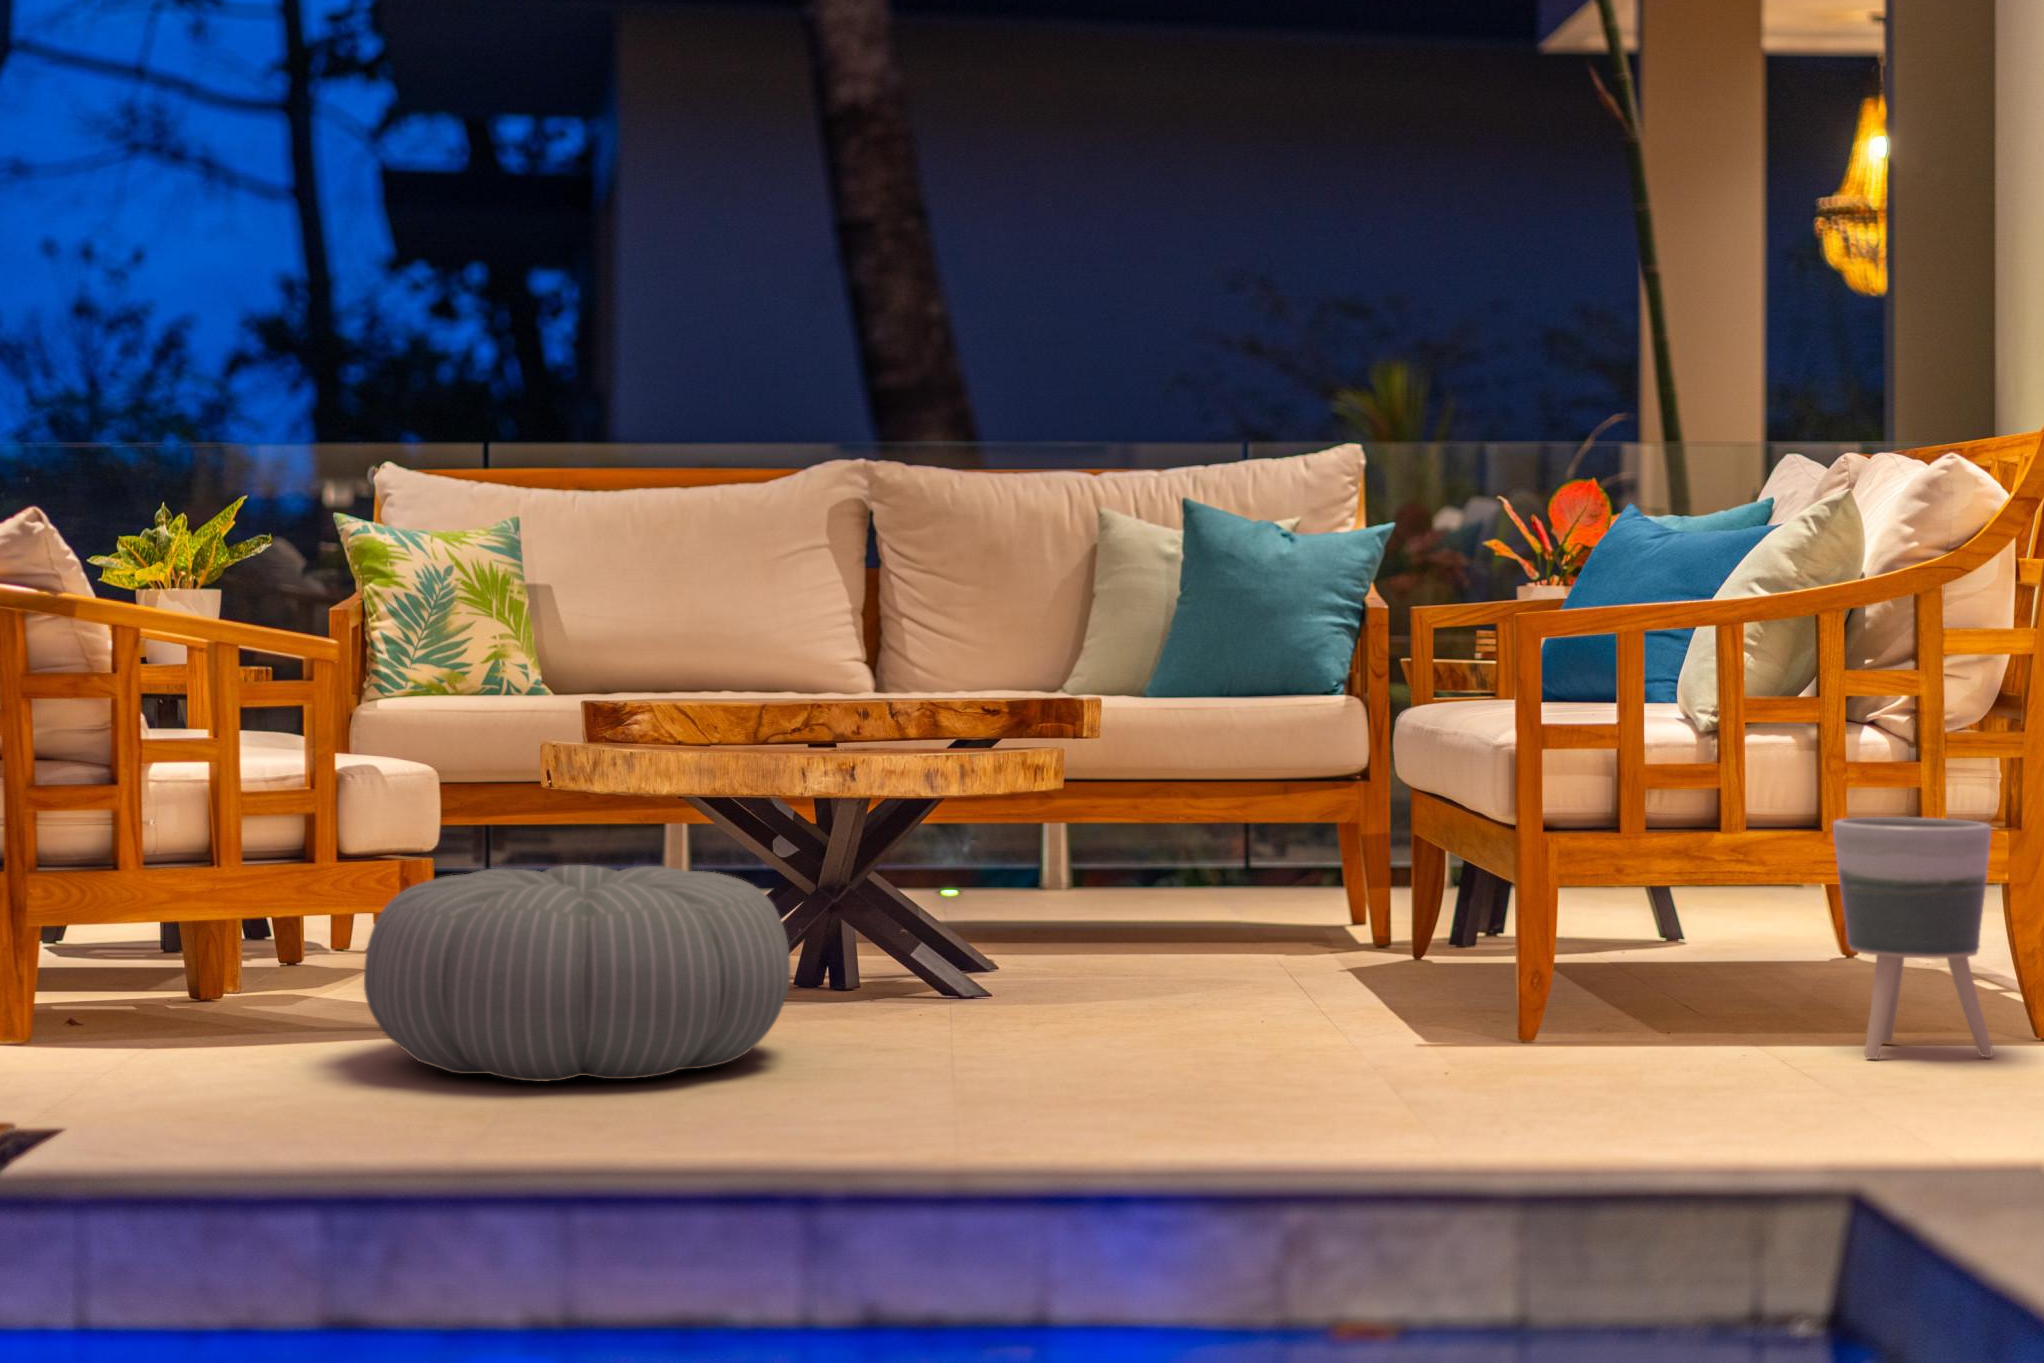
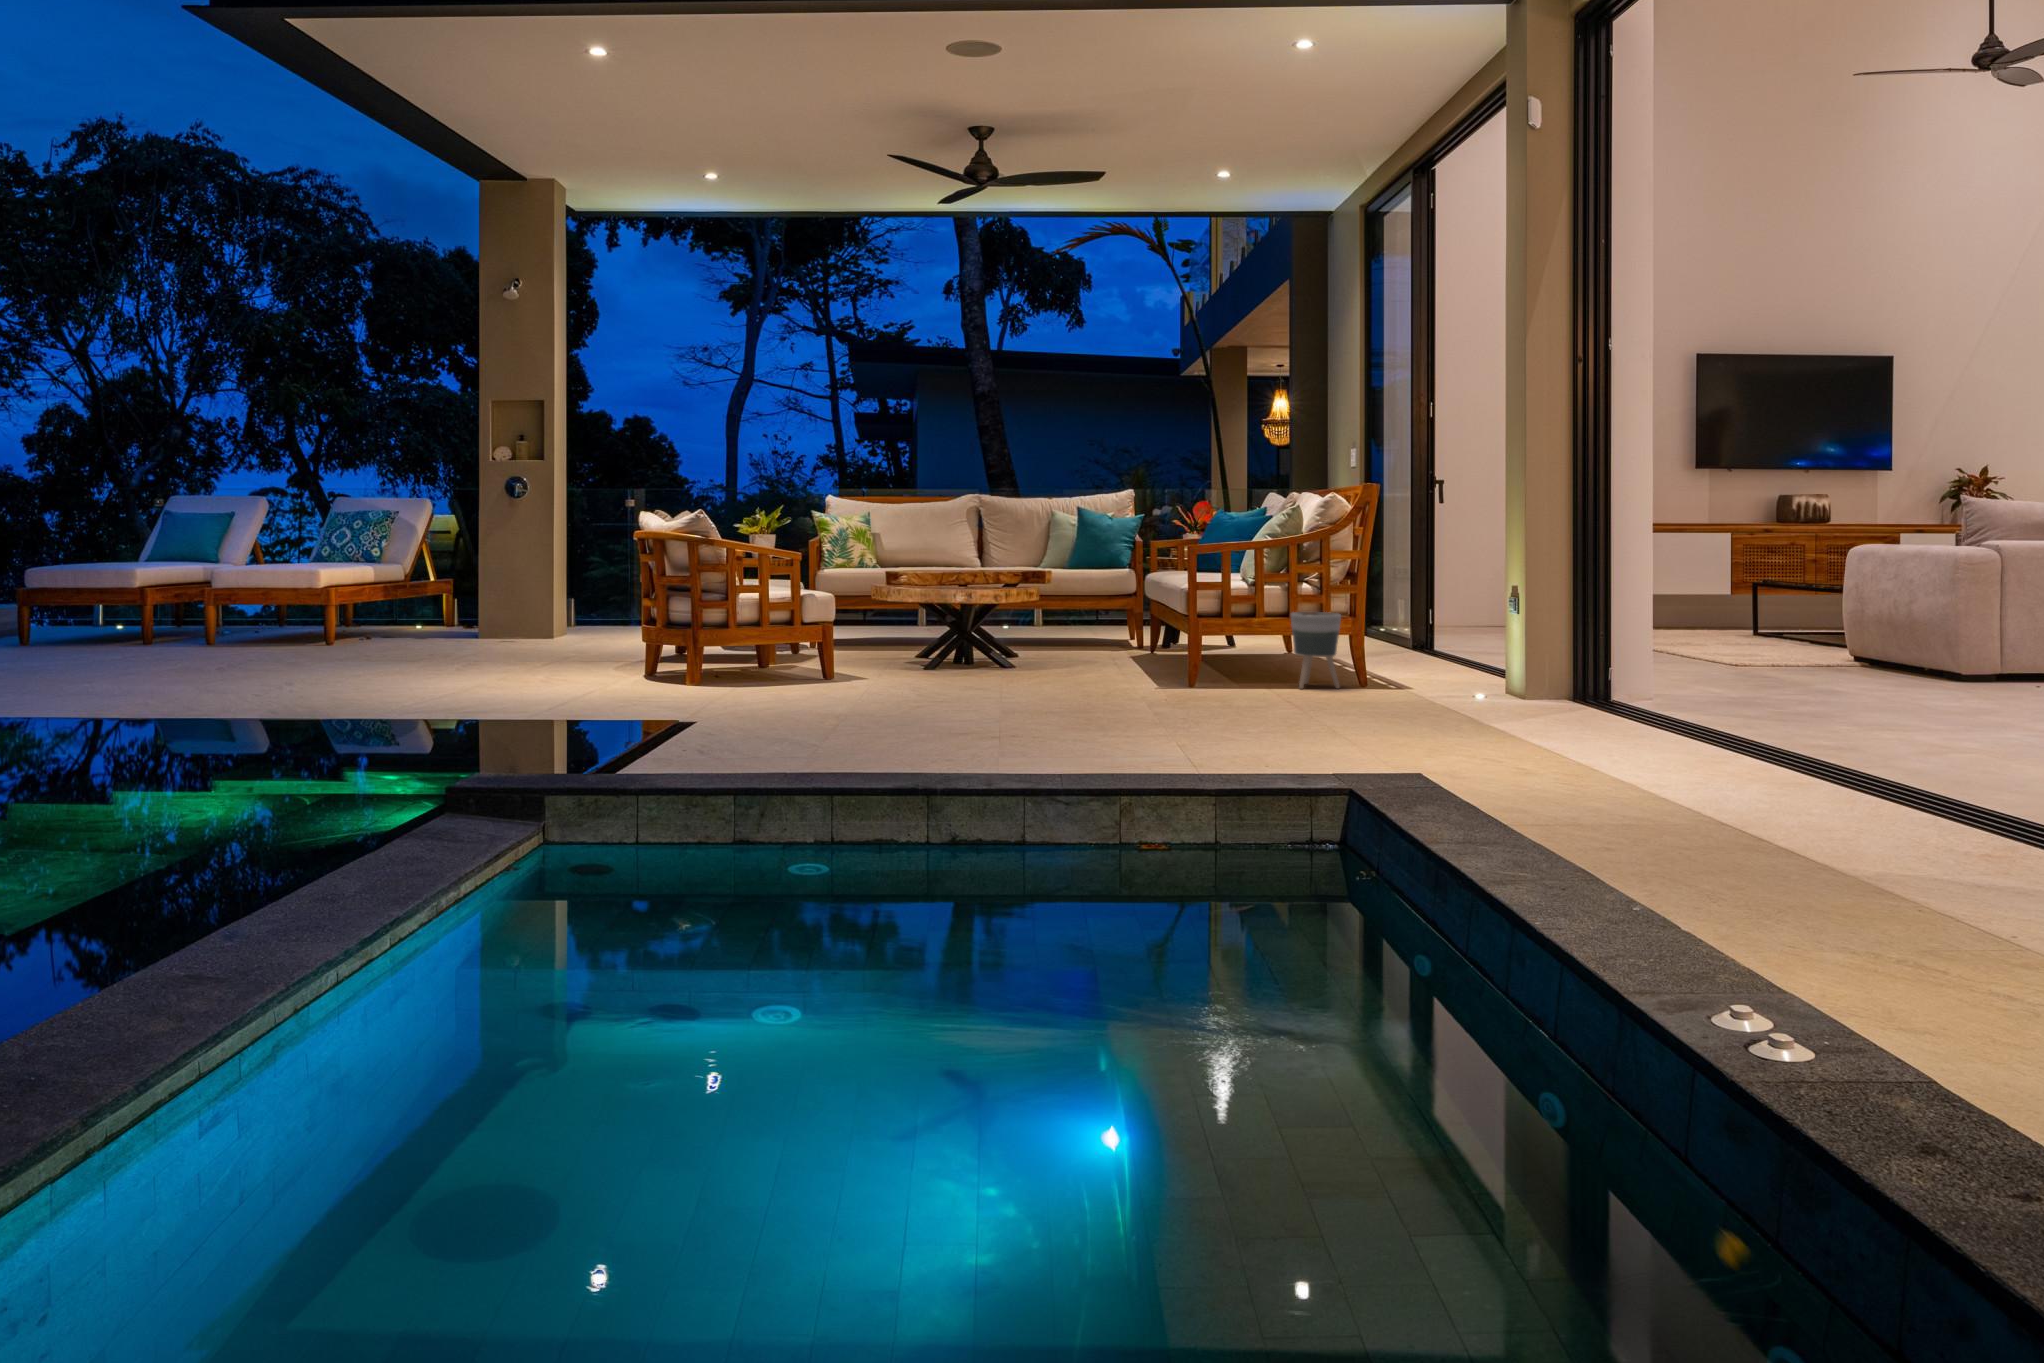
pouf: present [364,865,790,1082] -> none [818,626,954,695]

